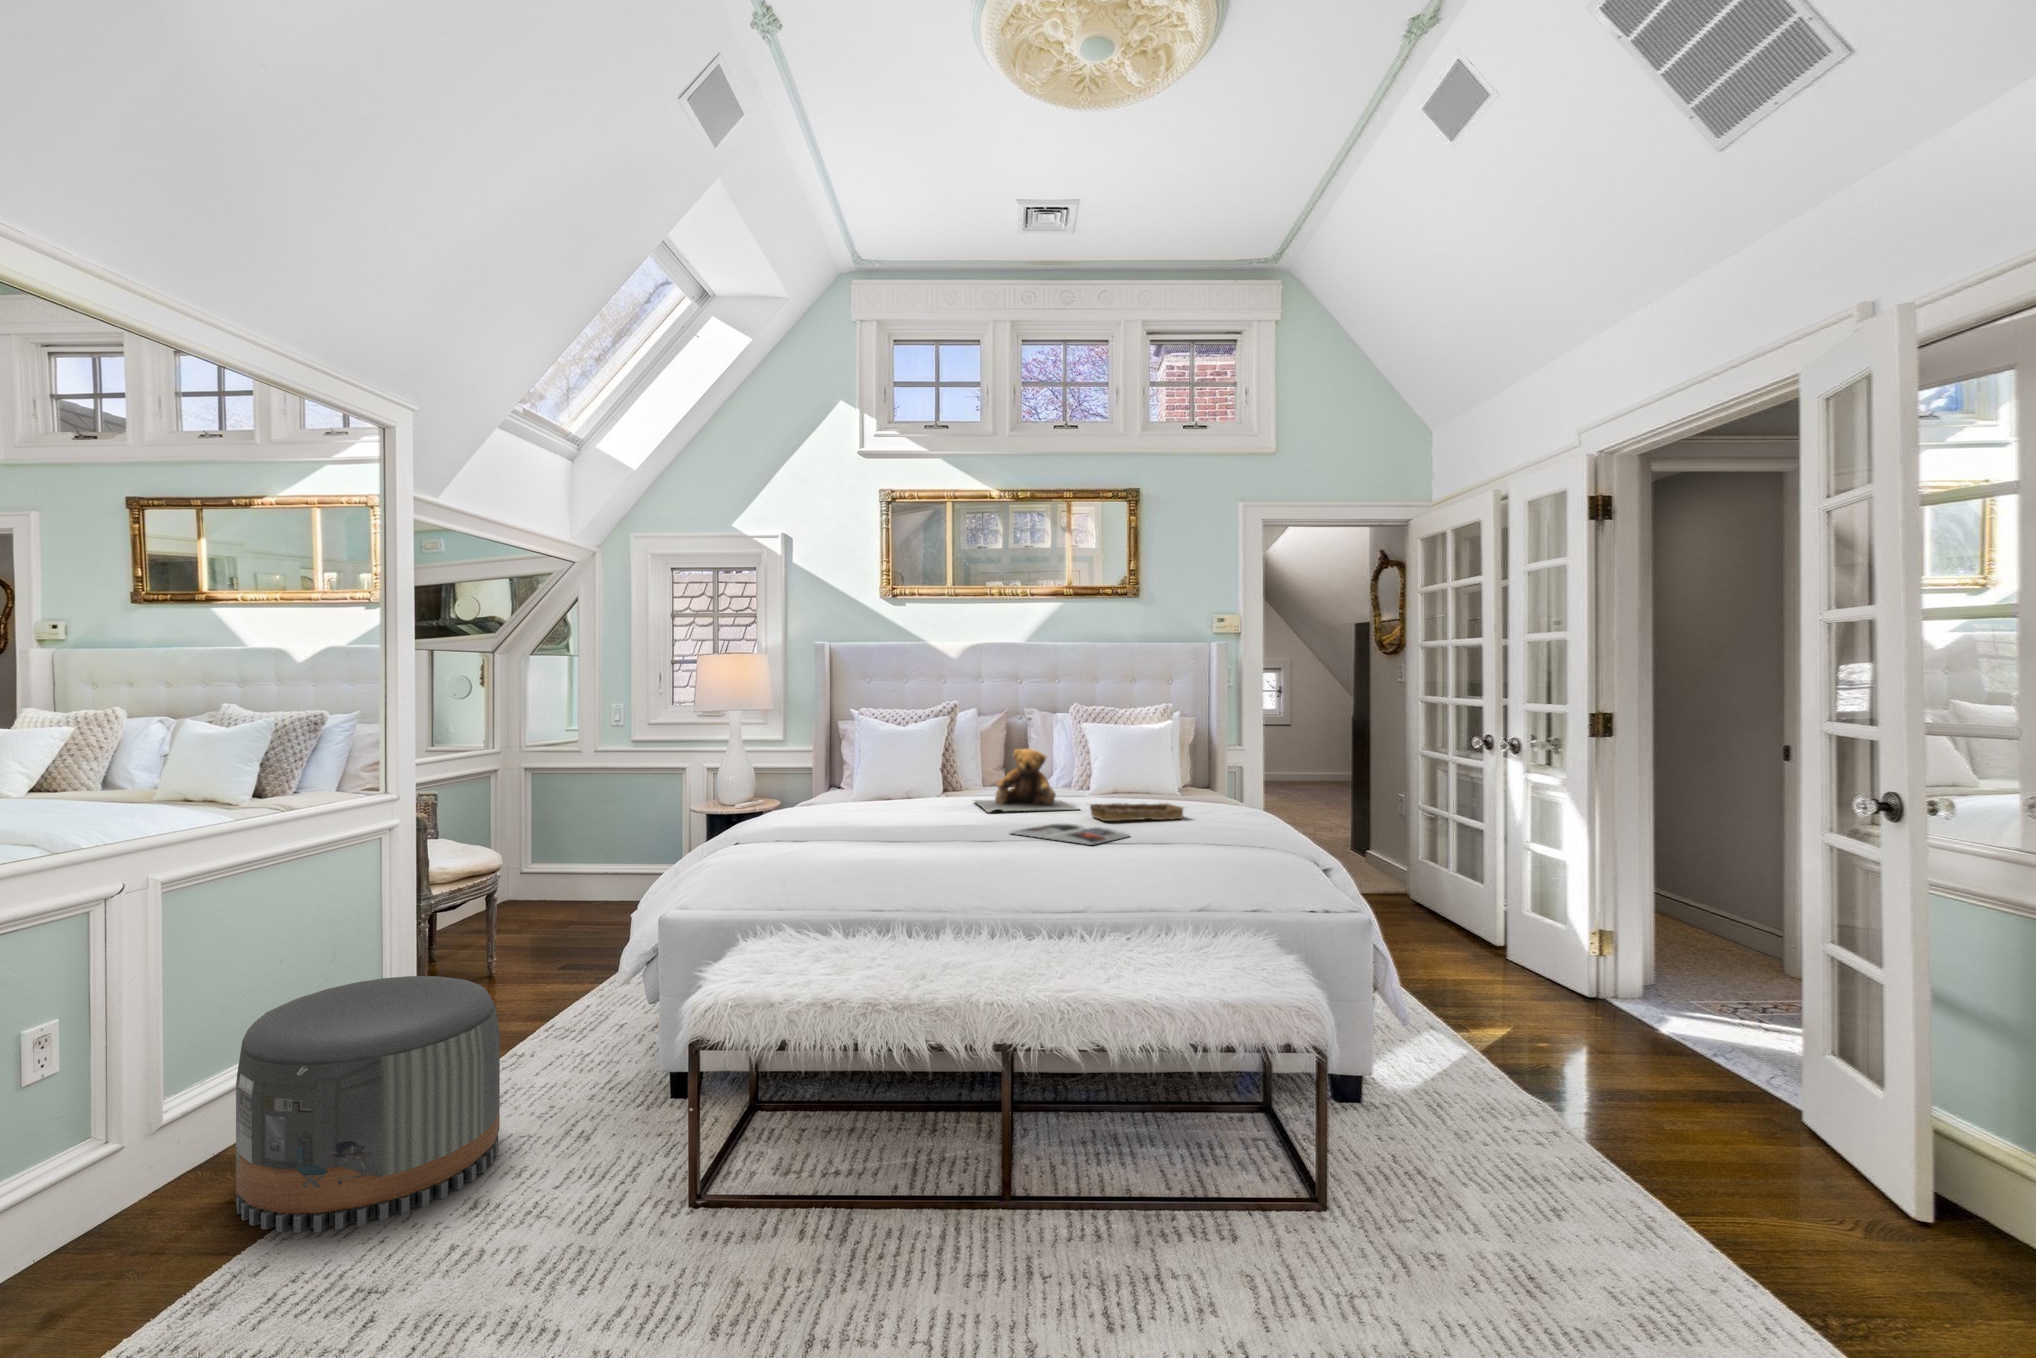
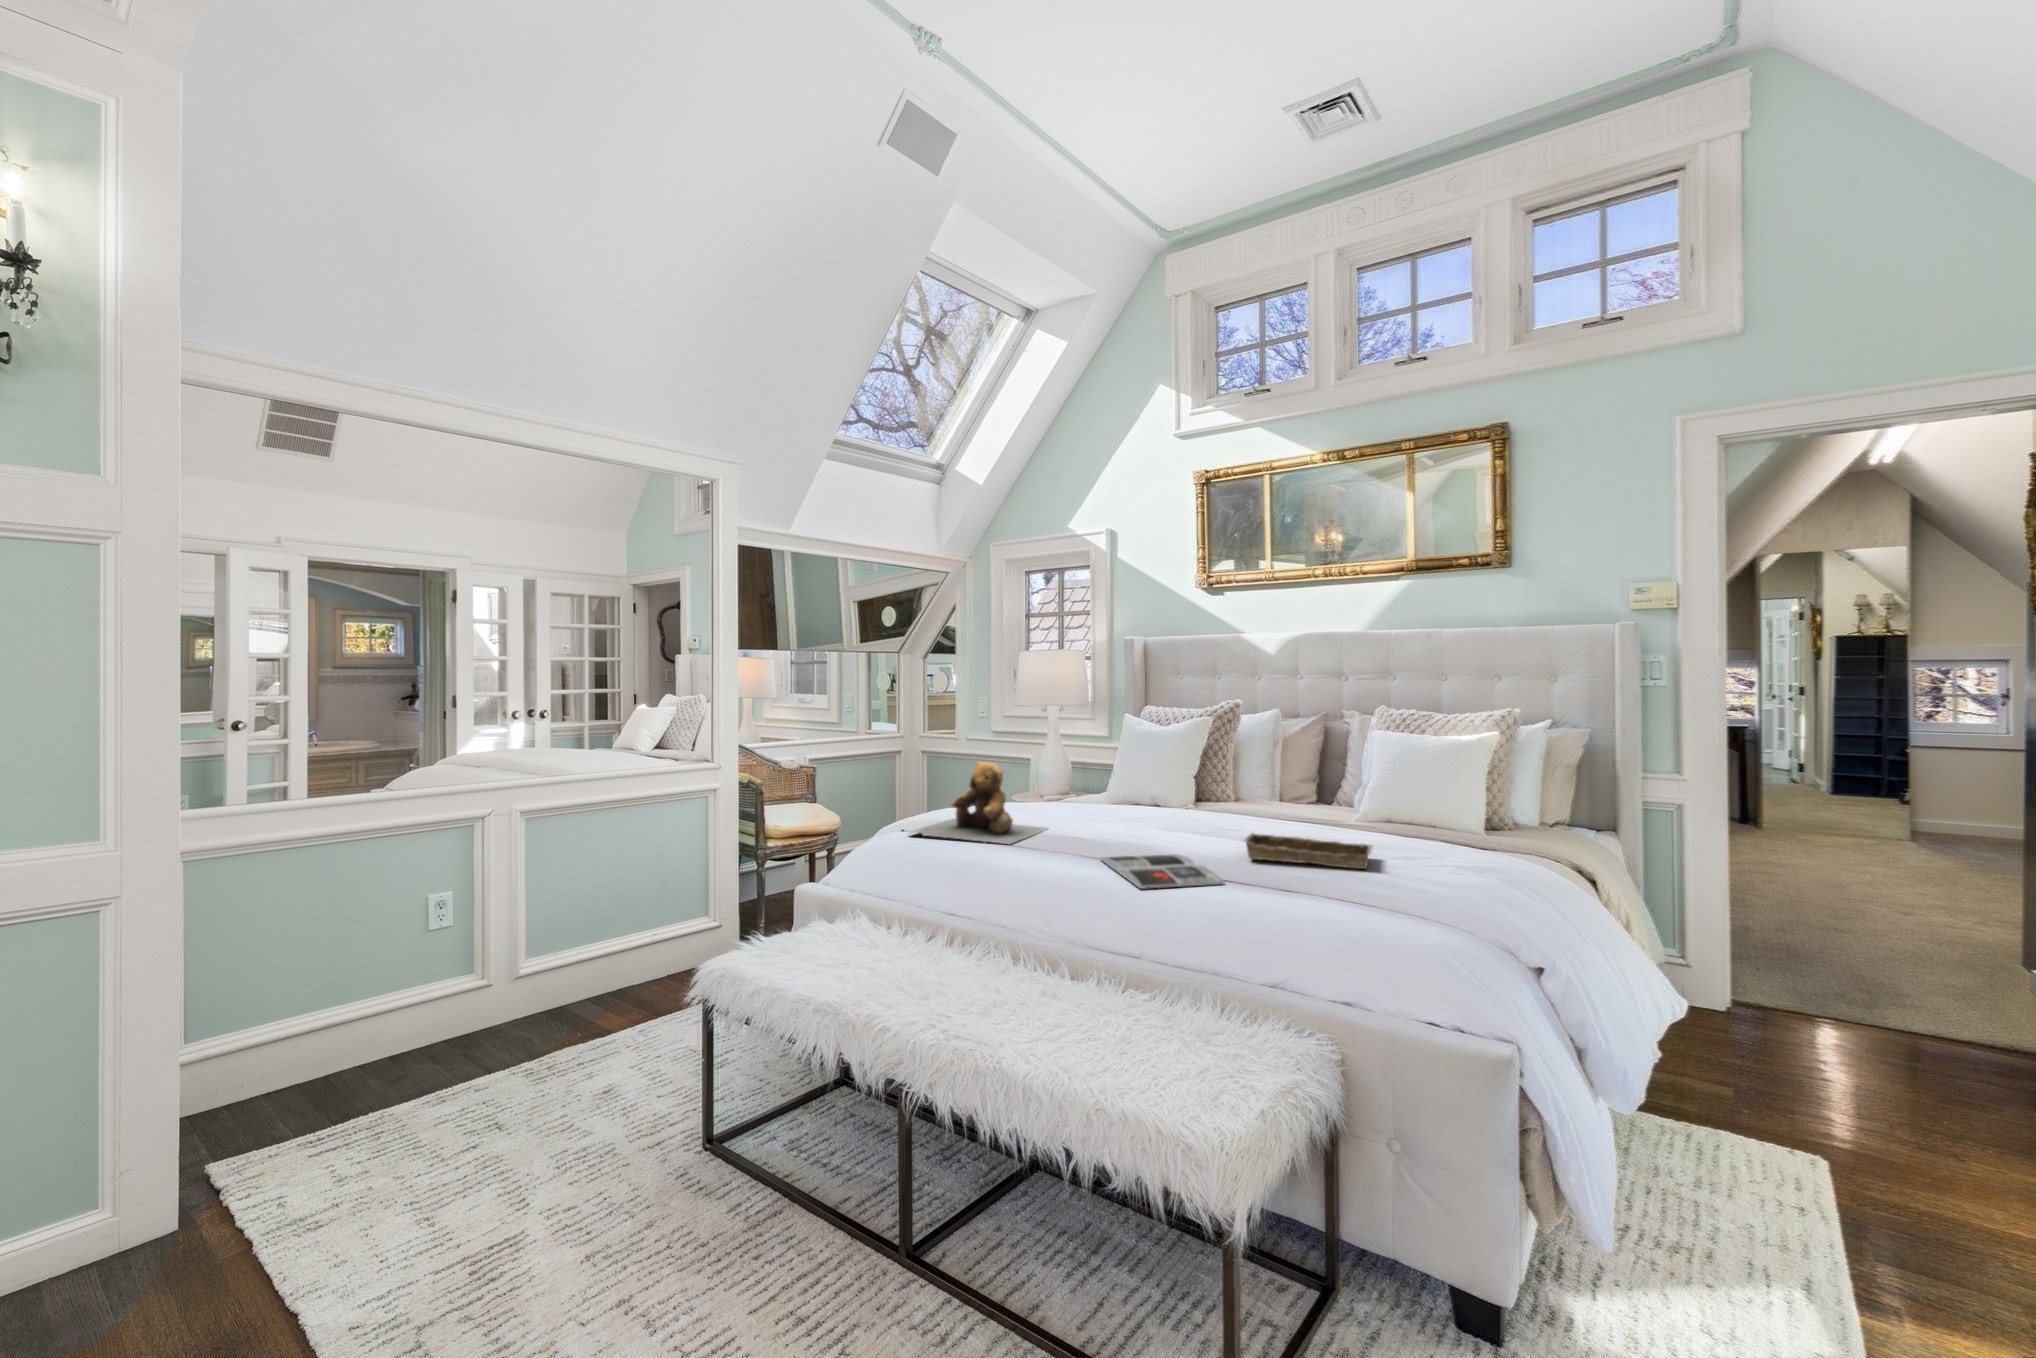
teddy bear: present [975,749,1078,812] -> present [909,762,1049,844]
pouf: present [236,976,500,1233] -> none [405,914,611,1112]

